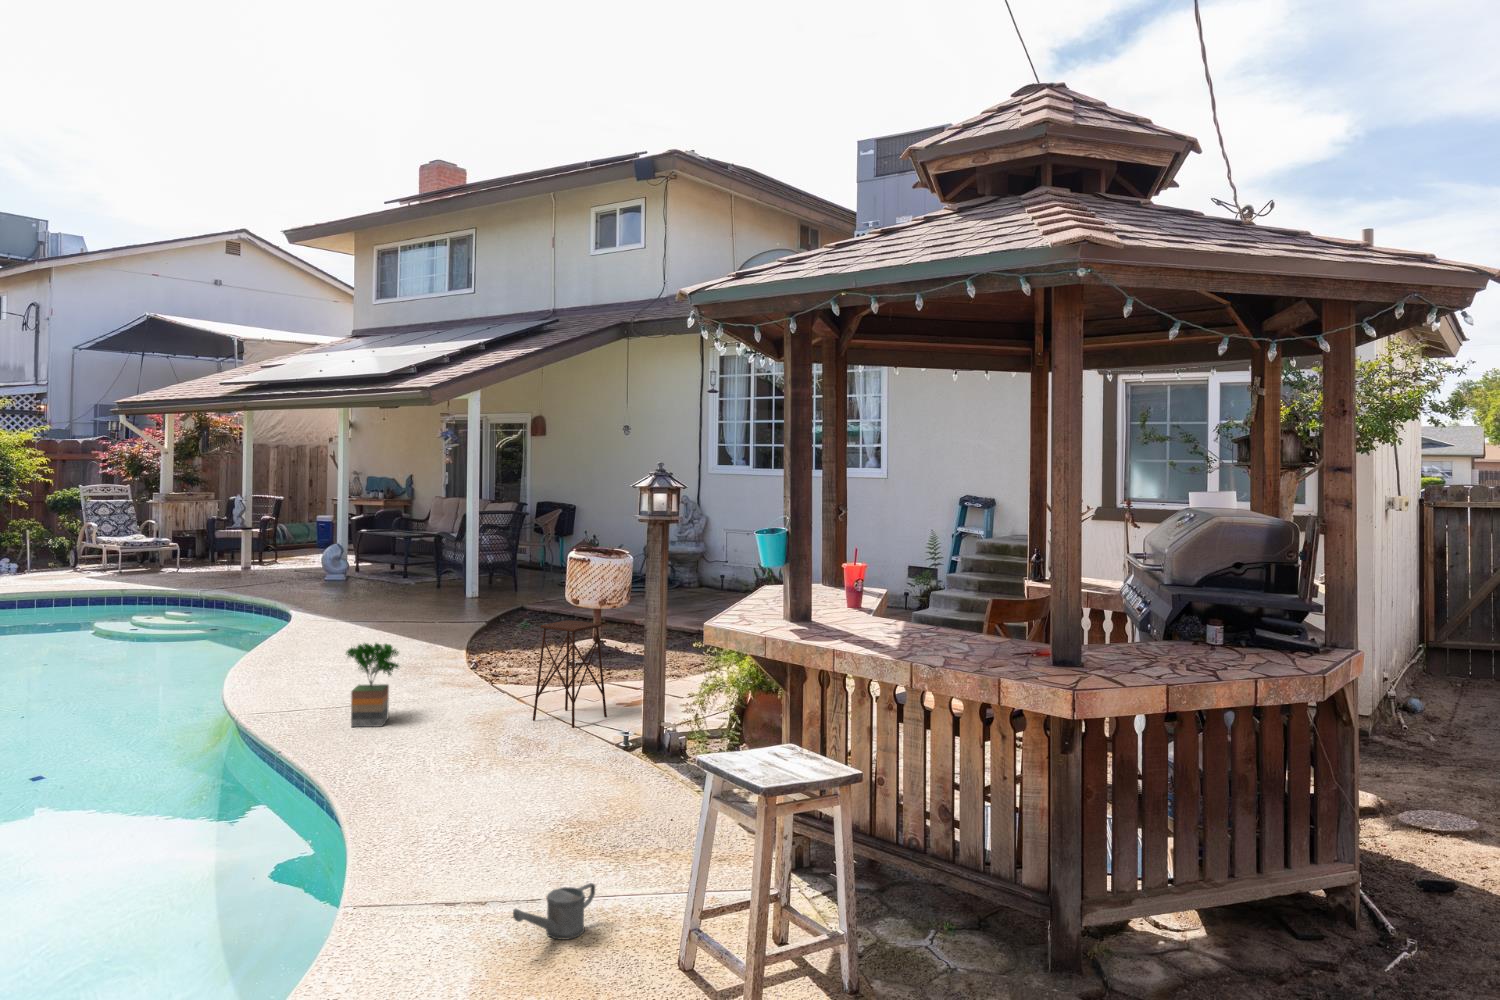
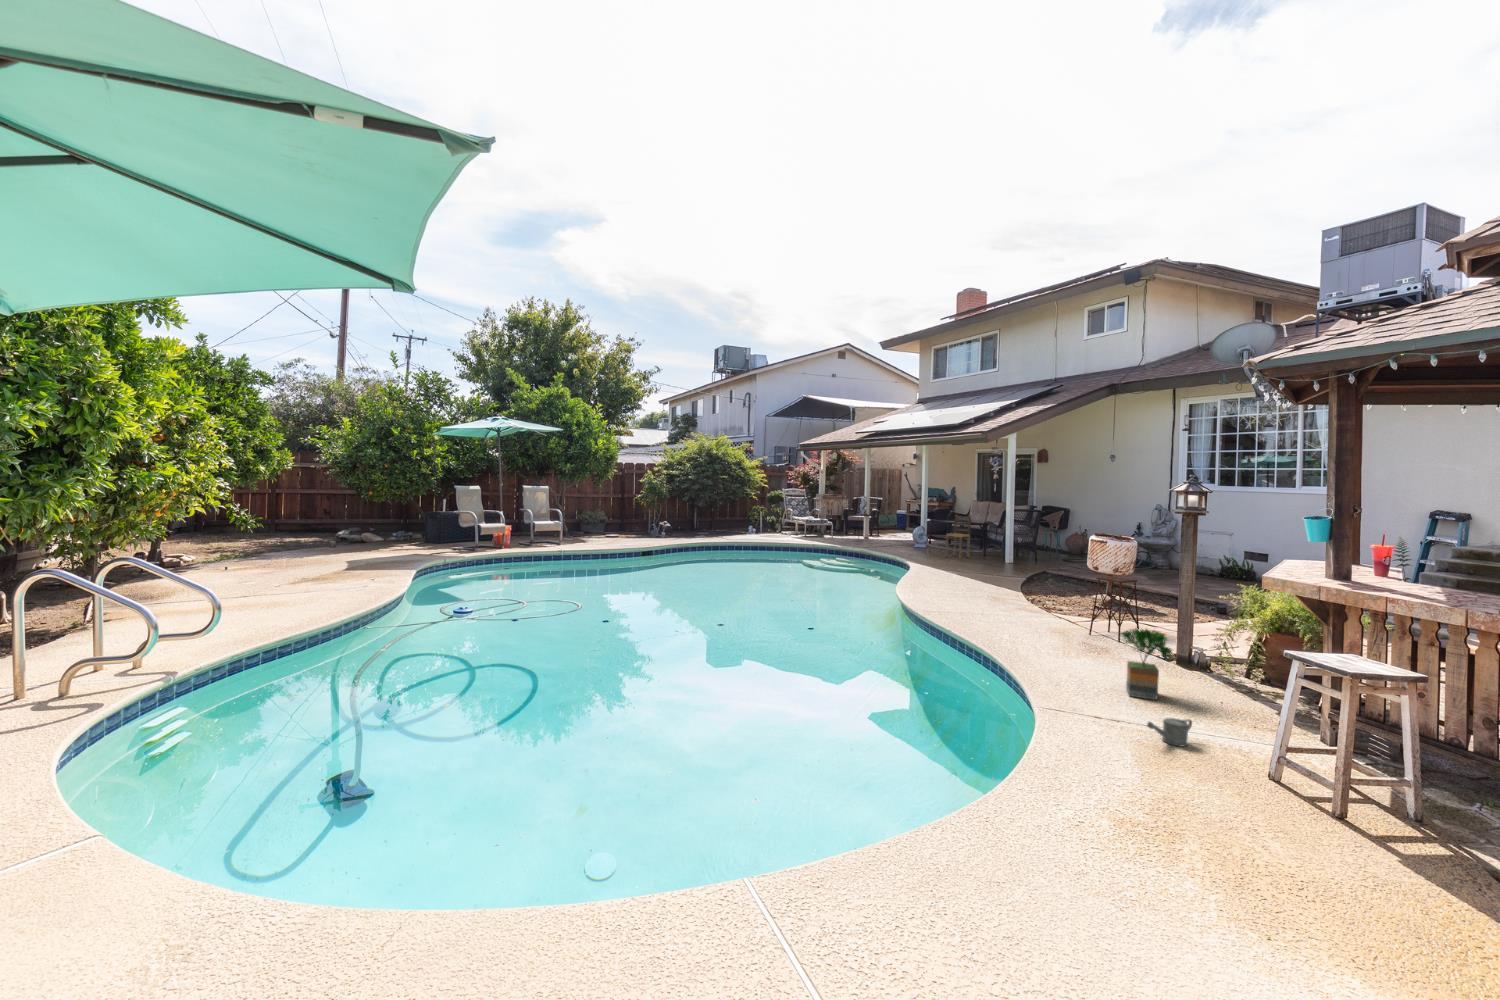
chair: none [377,522,419,596] -> present [945,514,971,558]
potted tree: present [346,643,399,727] -> present [1122,628,1172,700]

